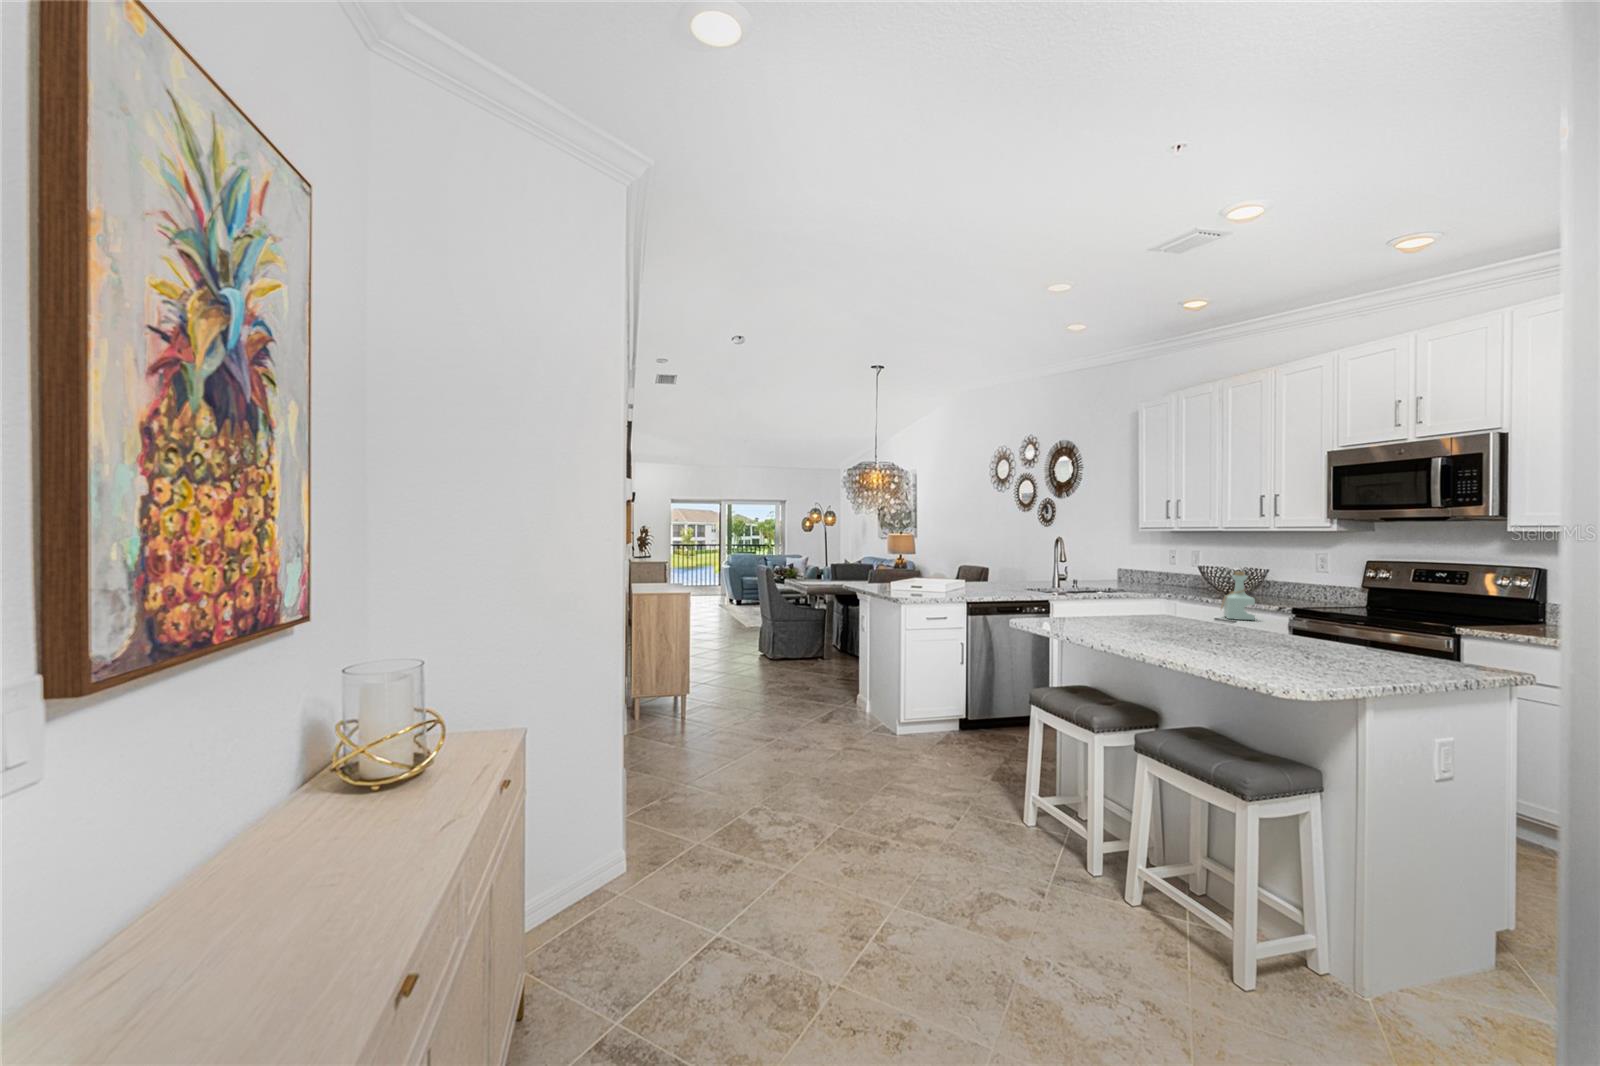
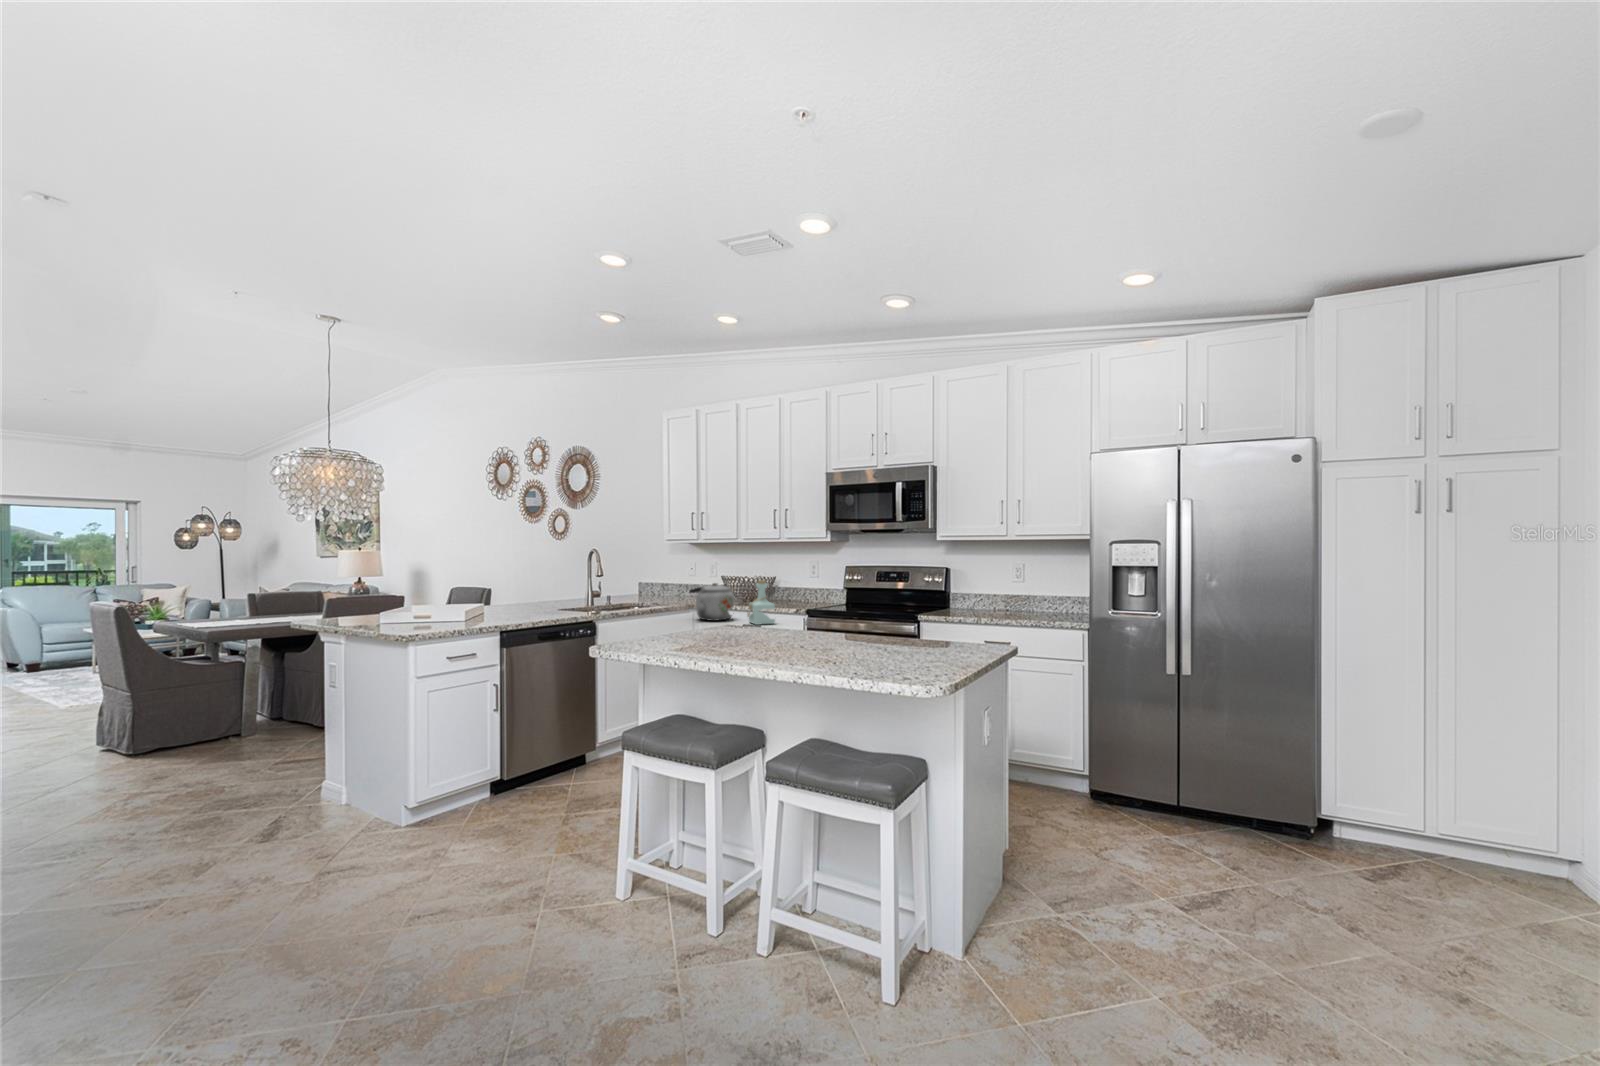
kettle: none [1158,572,1210,611] -> present [689,583,734,621]

